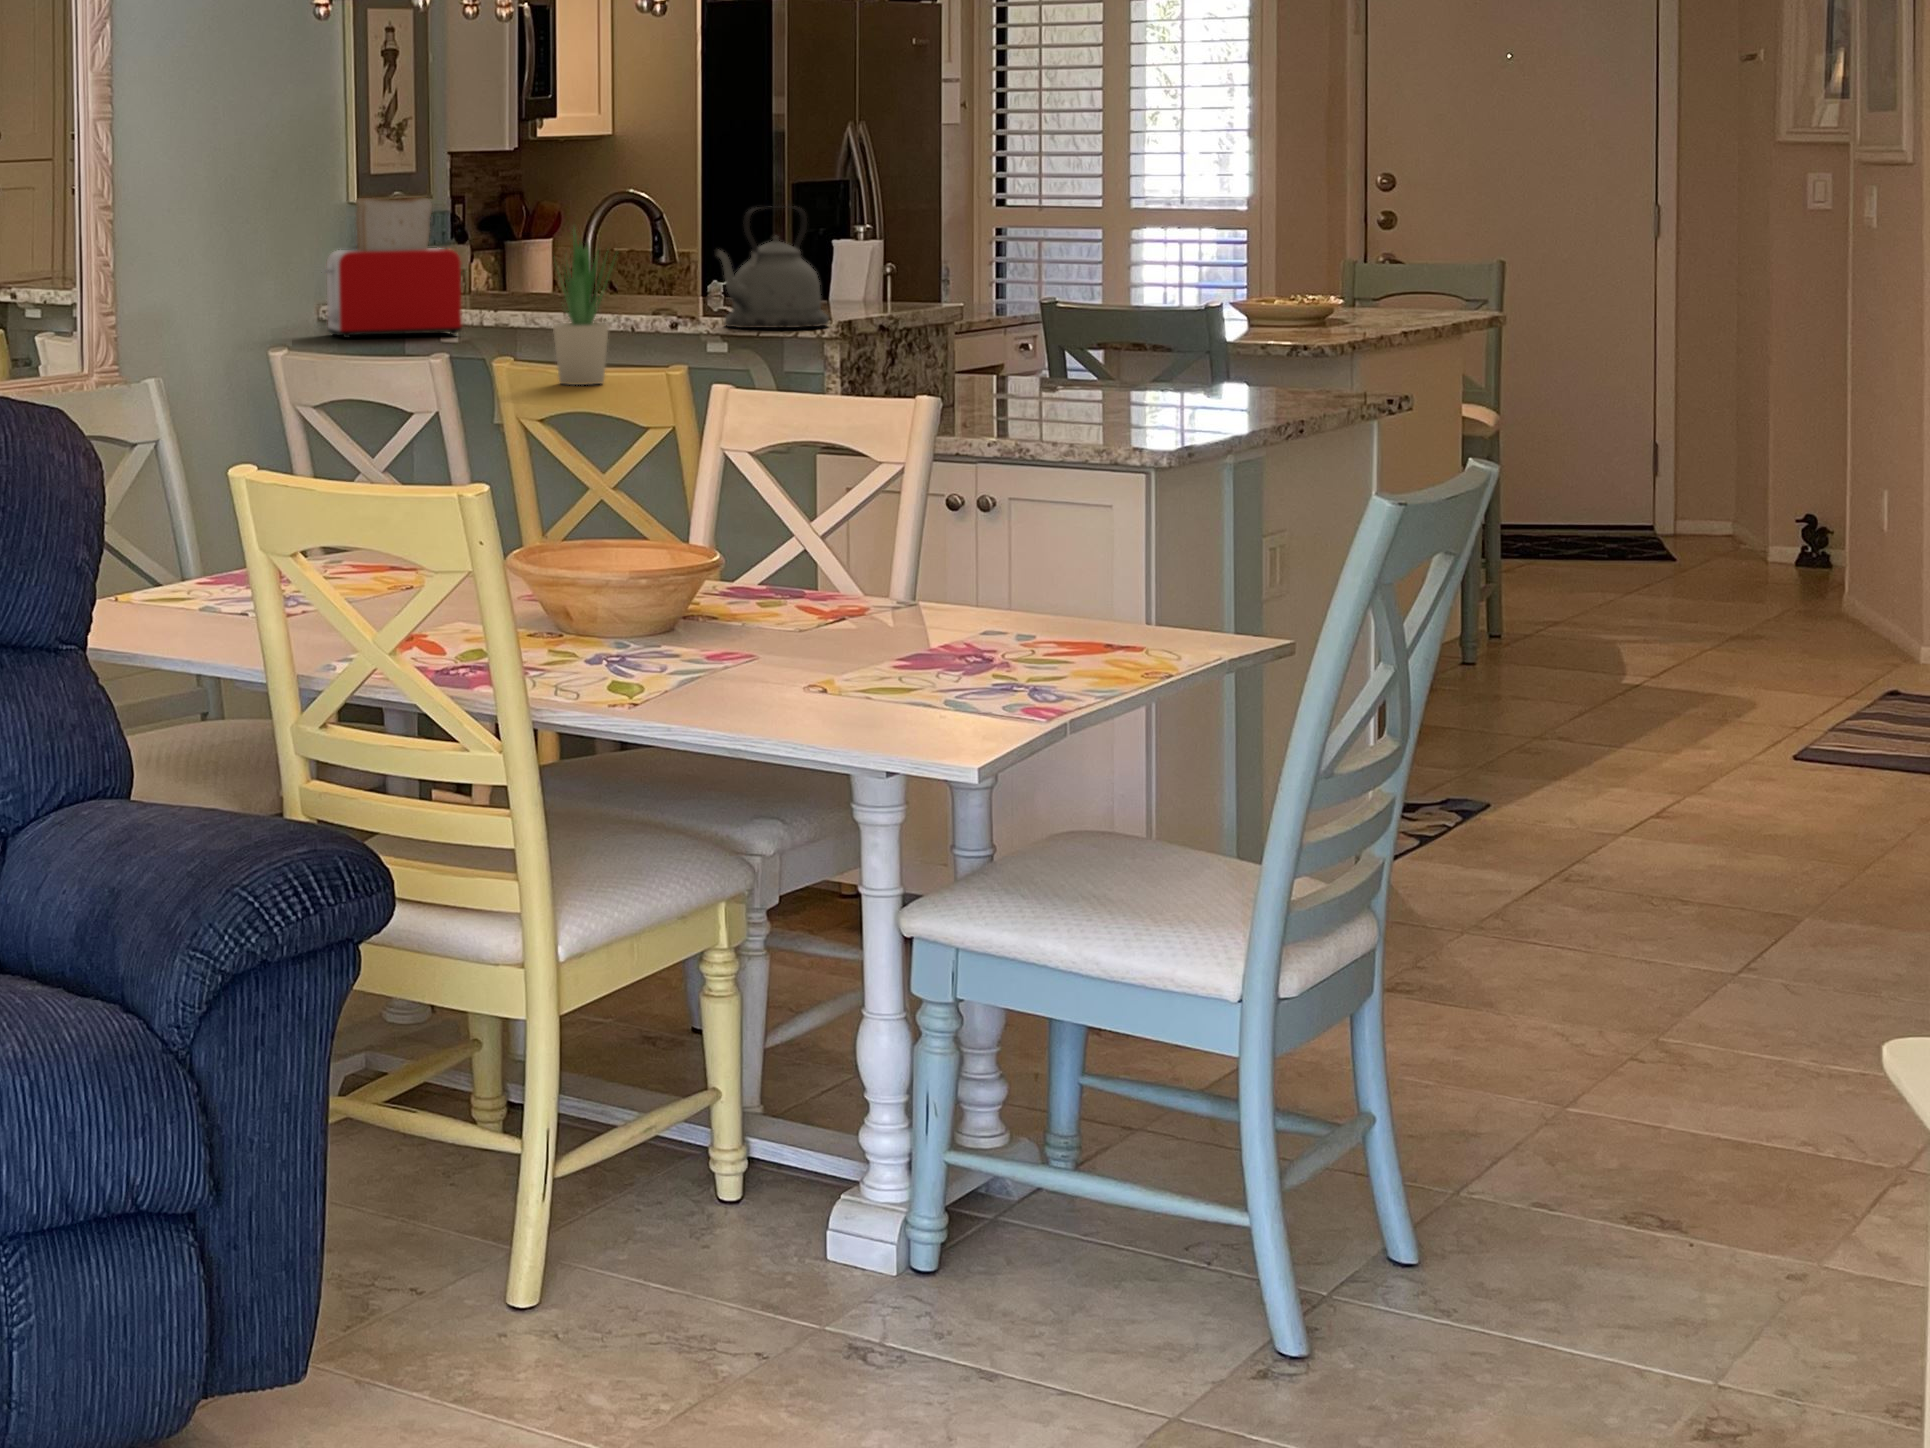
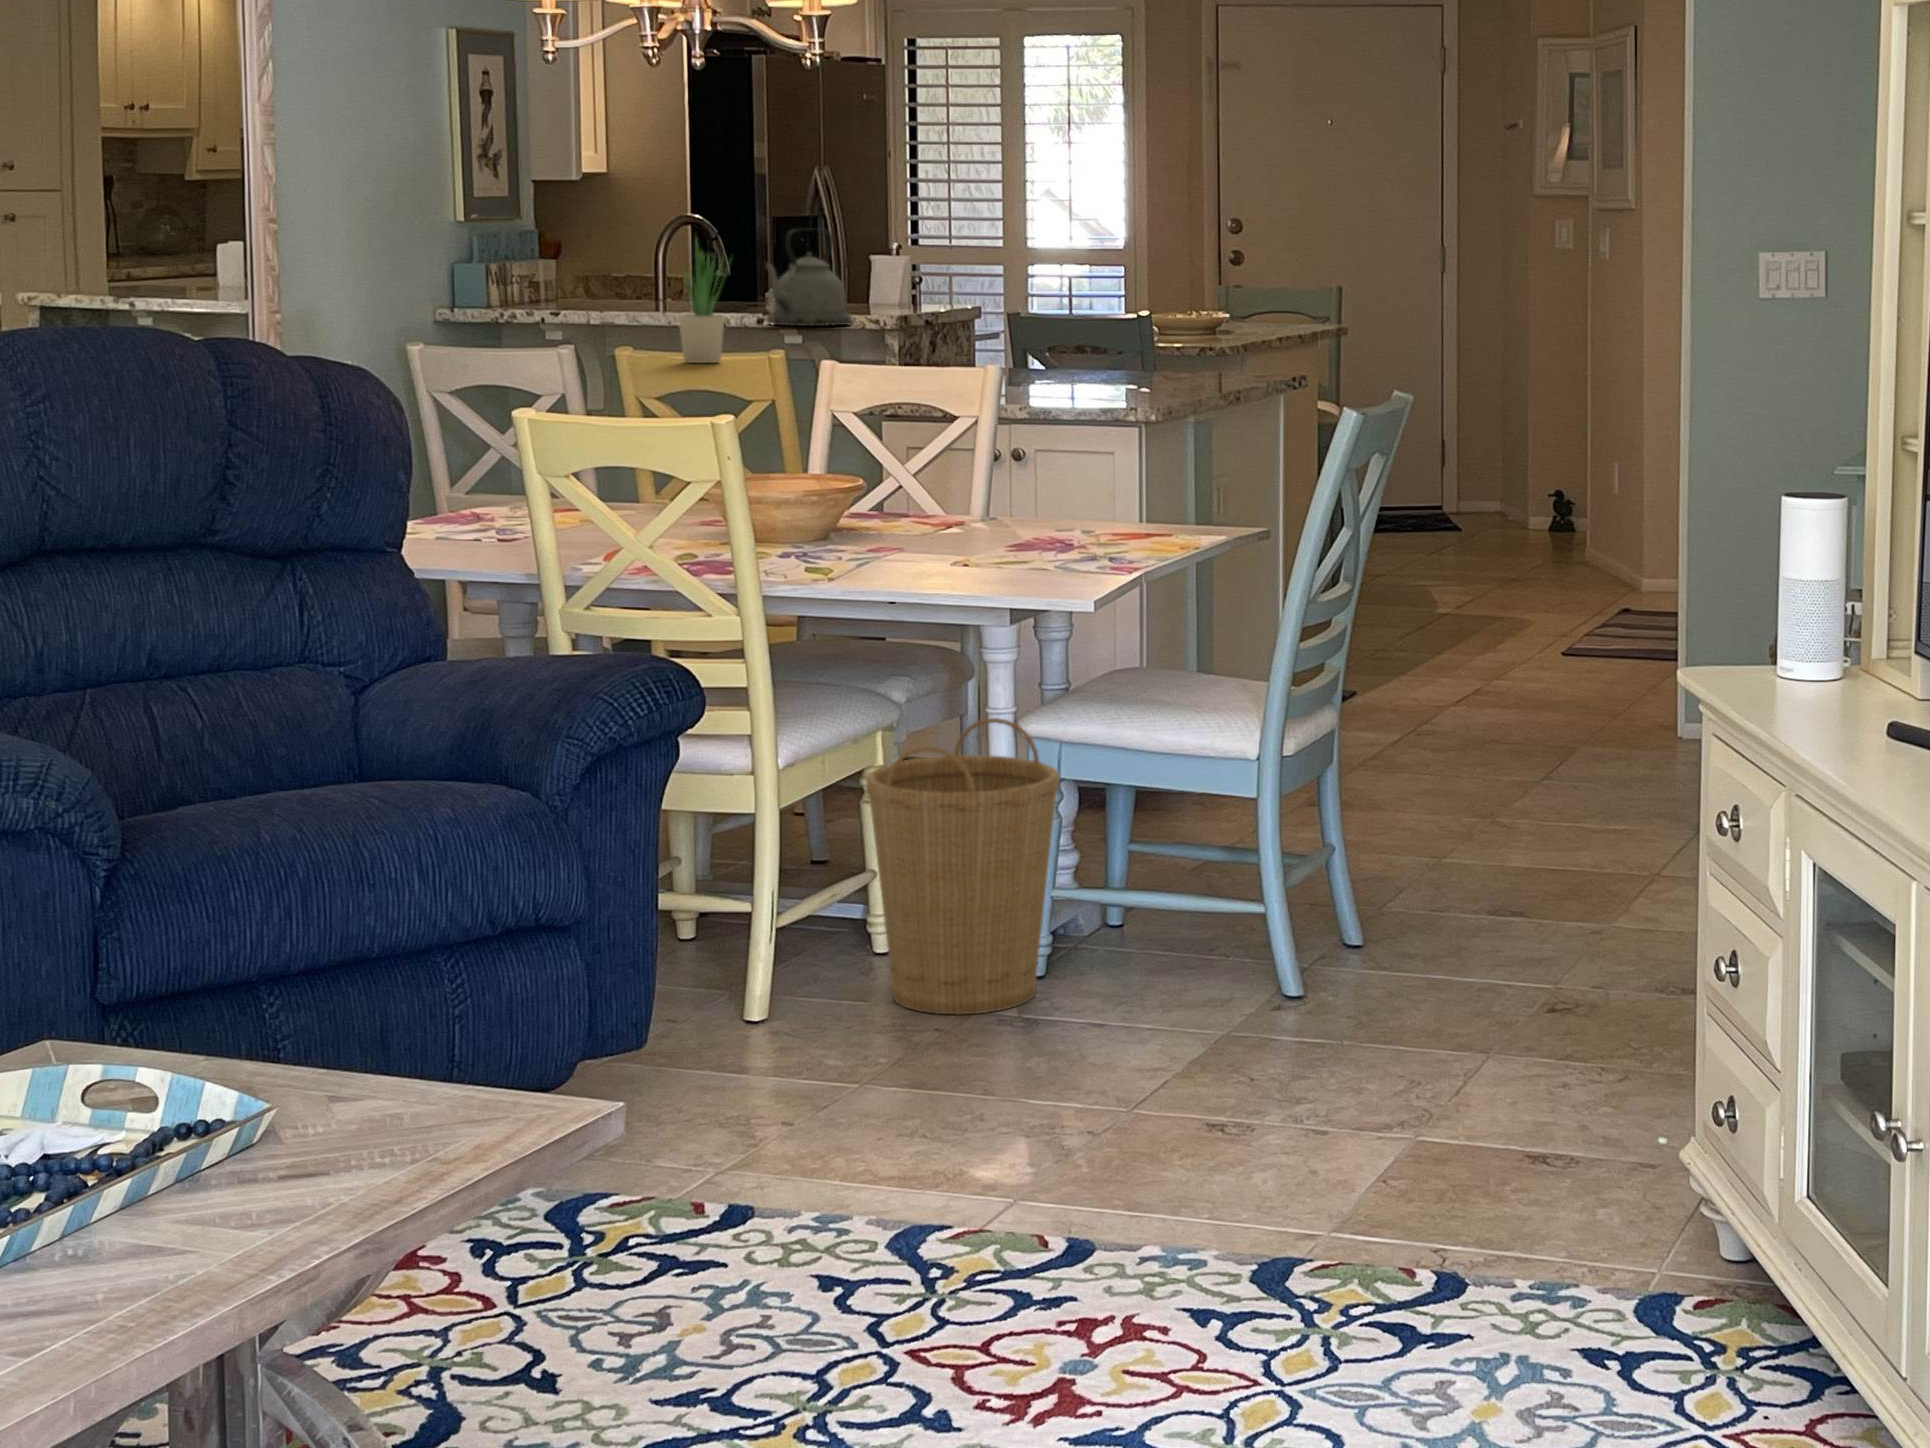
toaster: present [322,197,462,338] -> none [437,215,559,331]
basket: none [674,899,945,1329] -> present [866,718,1059,1014]

